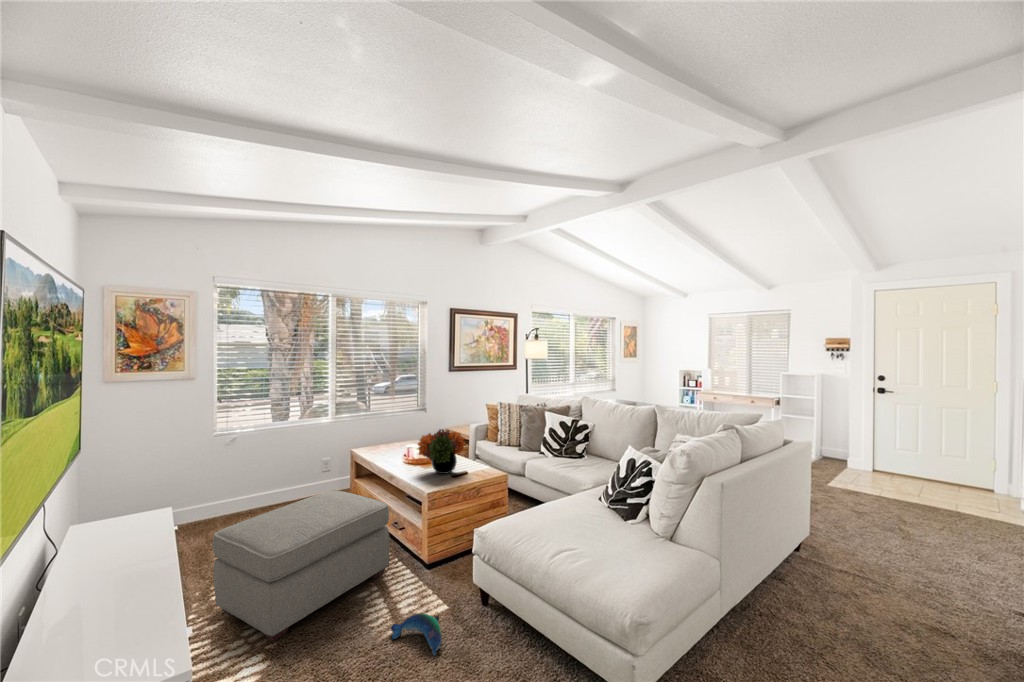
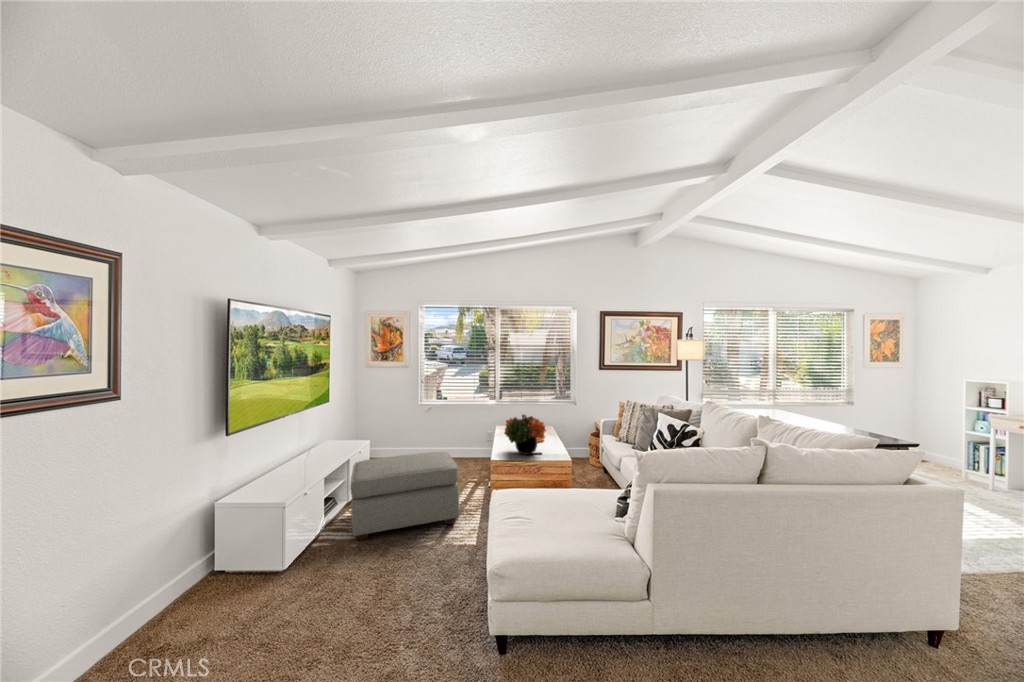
plush toy: present [391,613,442,656] -> none [407,554,438,590]

